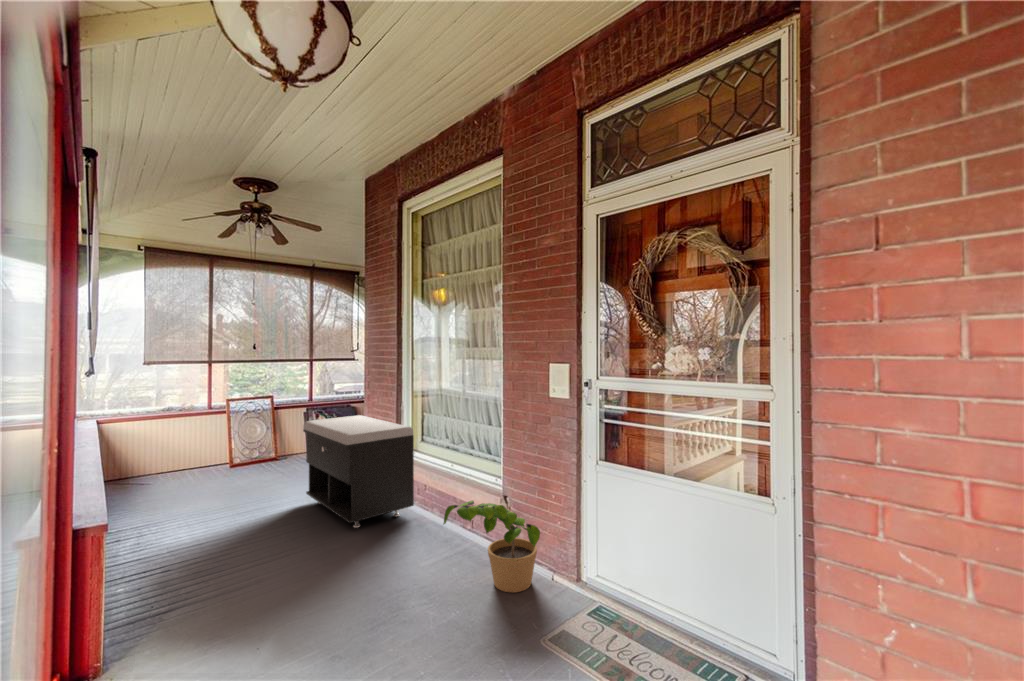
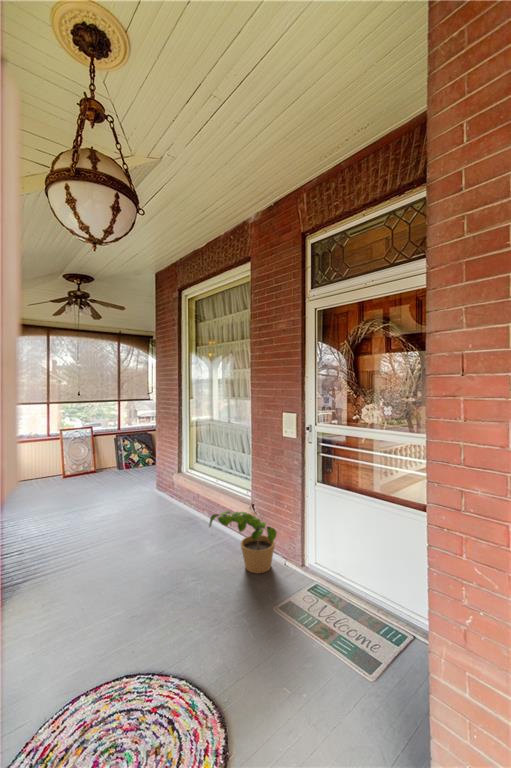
storage bench: present [303,415,414,528] -> none [114,443,191,525]

